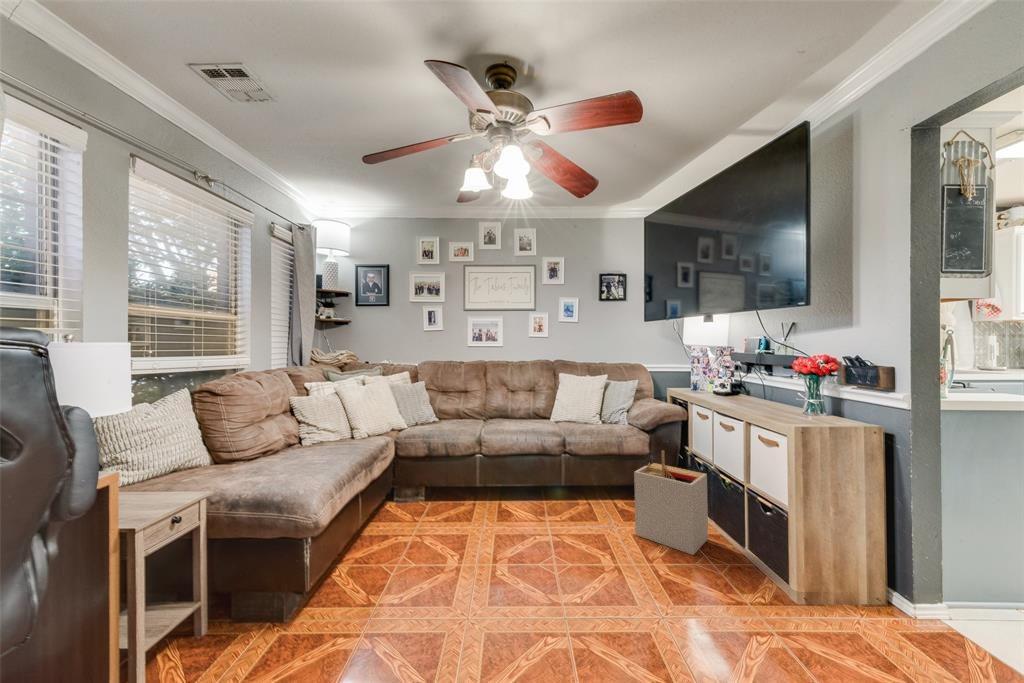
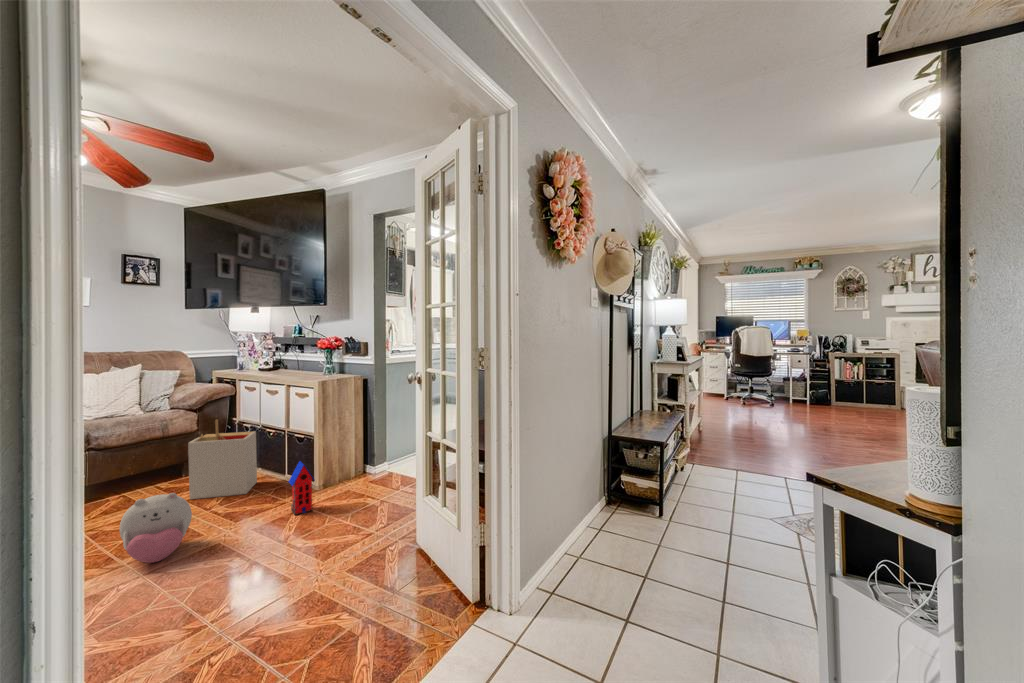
plush toy: none [555,540,621,628] -> present [119,493,192,563]
toy house: none [746,554,792,648] -> present [289,461,315,515]

